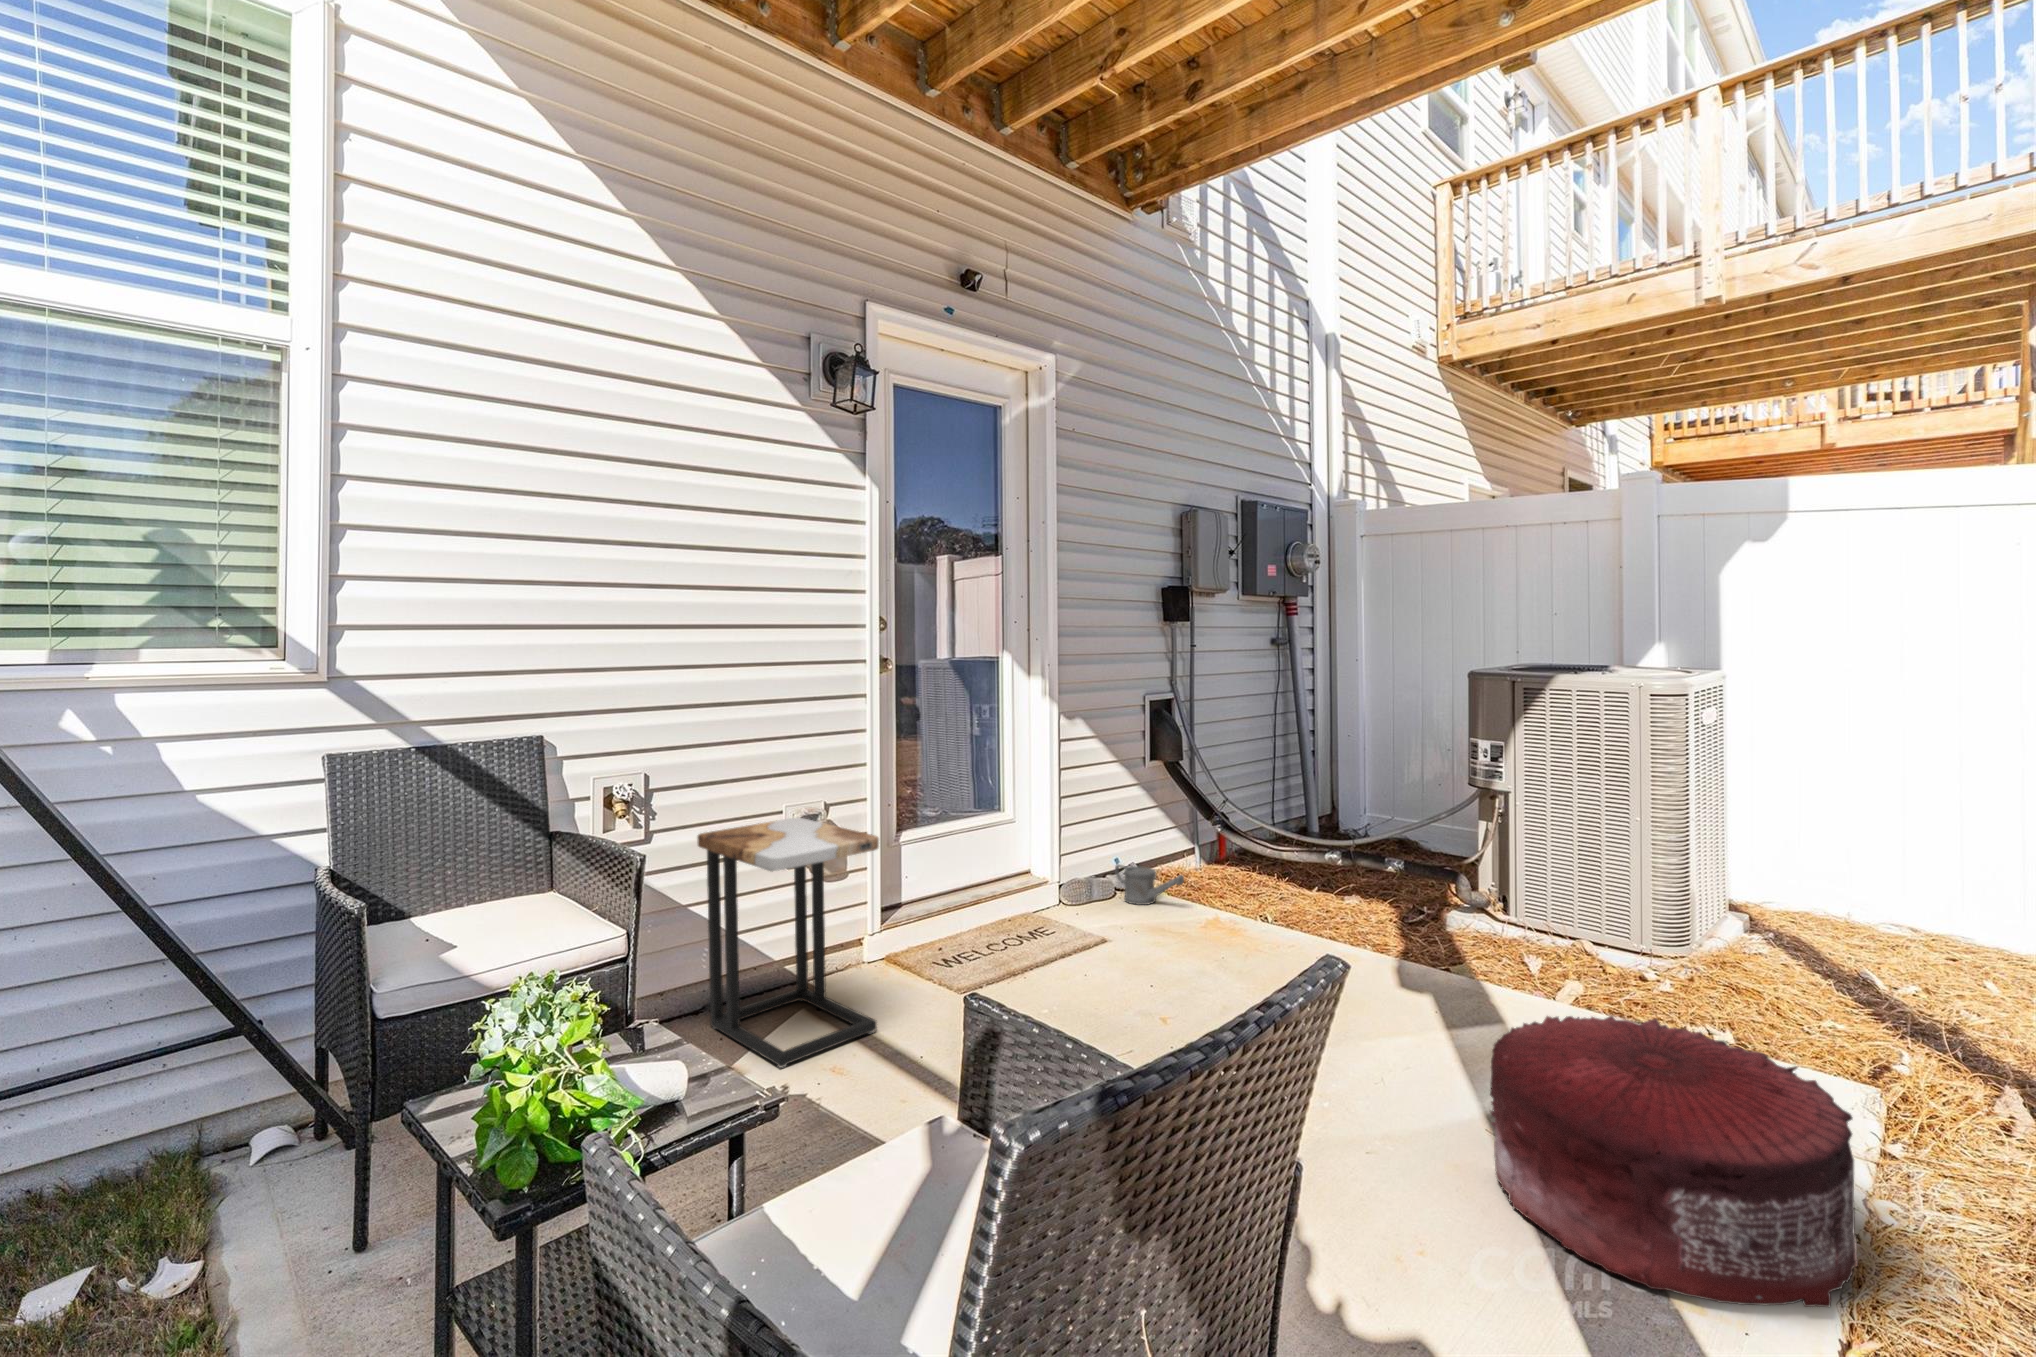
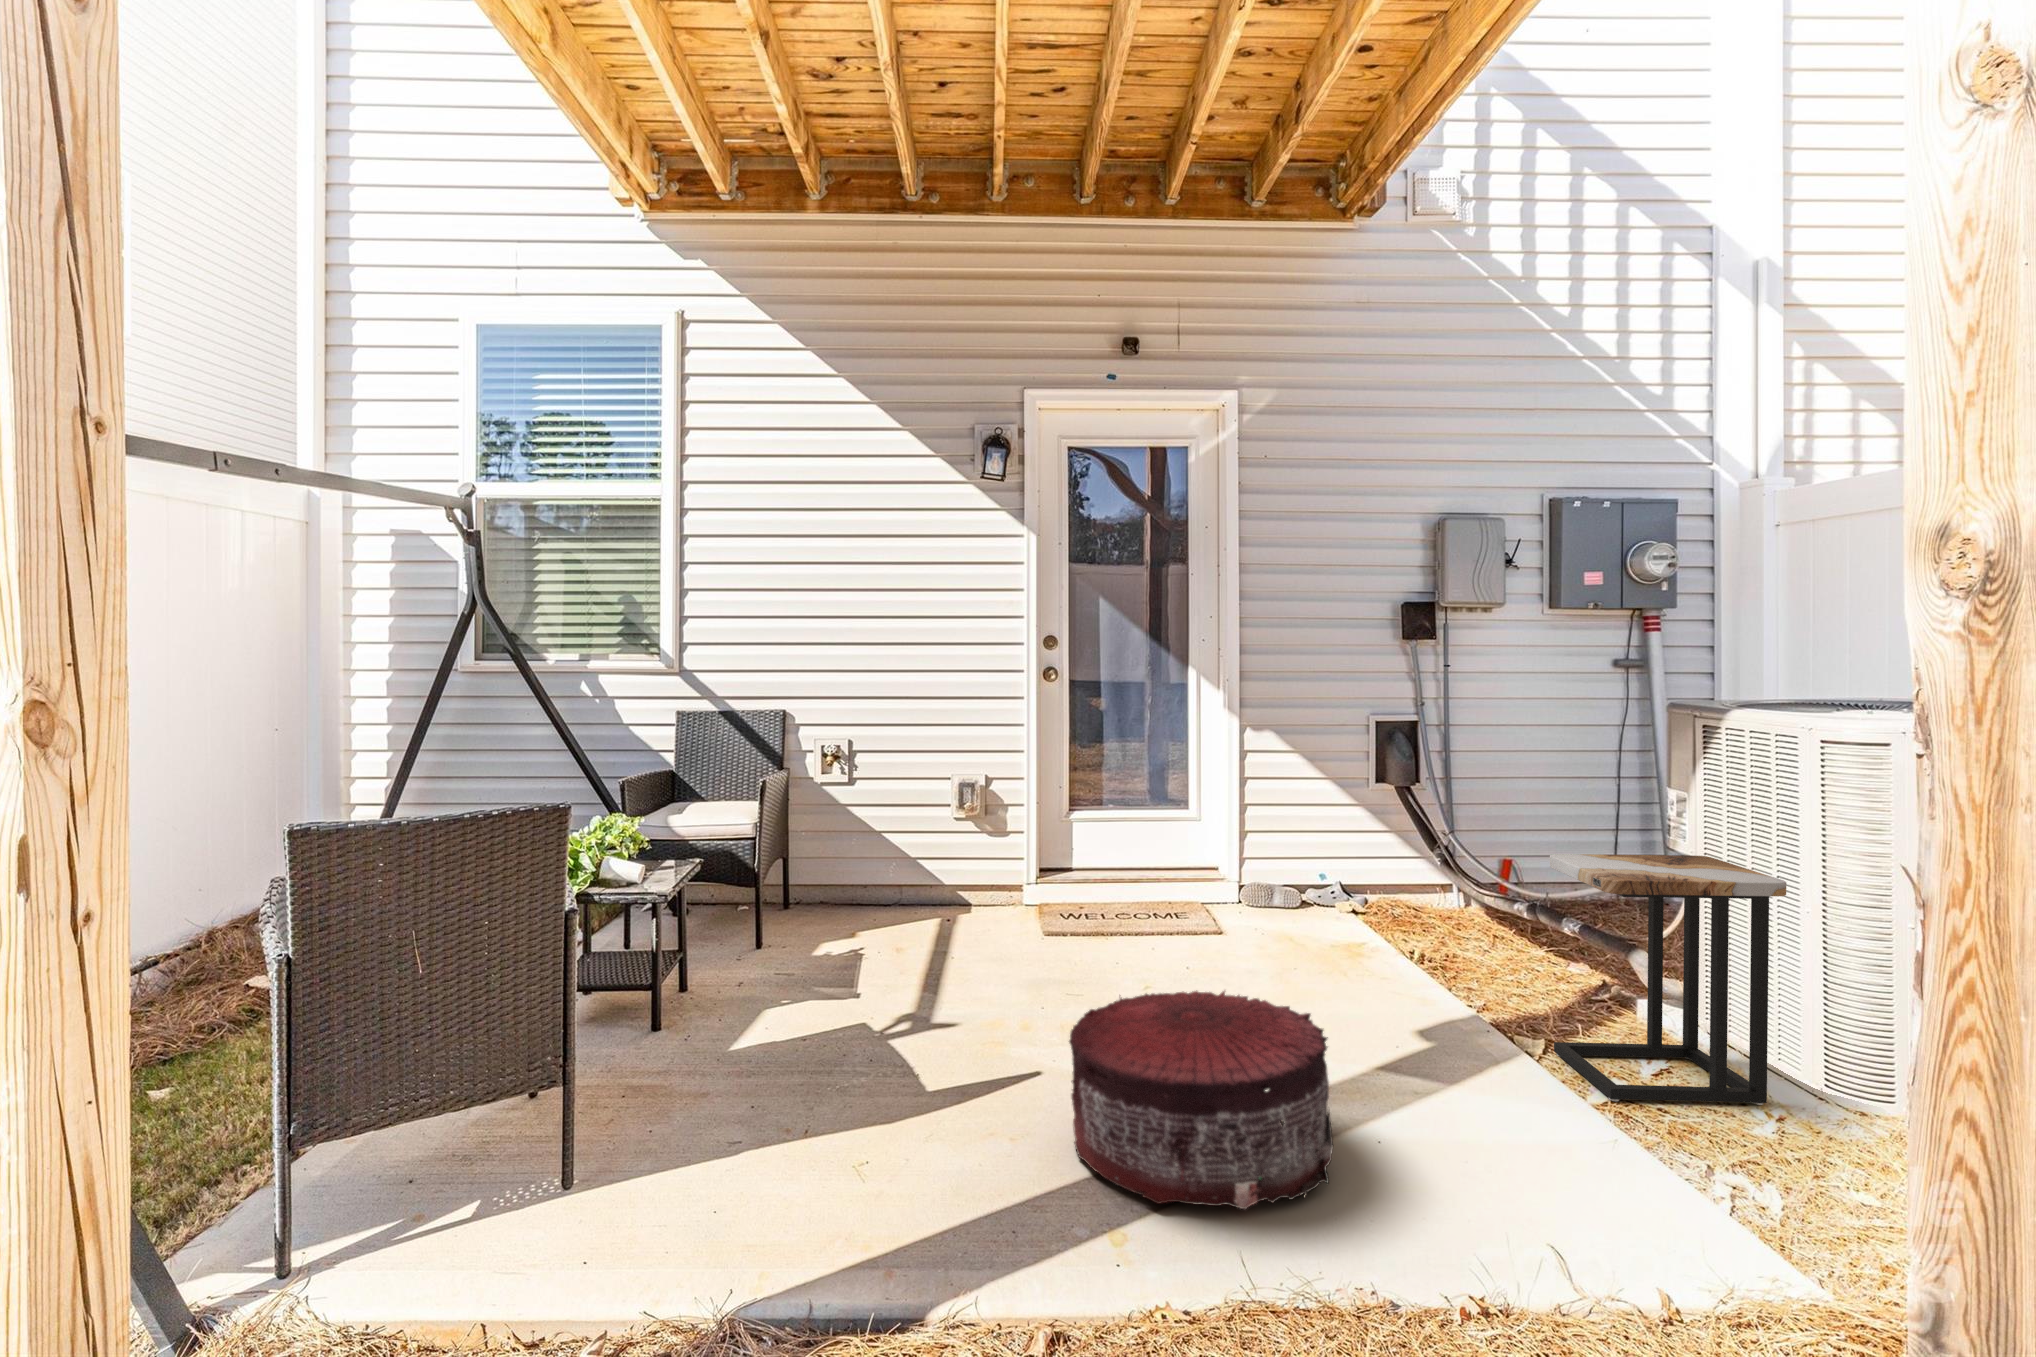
side table: present [697,818,879,1067] -> present [1550,854,1786,1105]
watering can: present [1115,865,1184,905] -> none [1304,878,1340,919]

